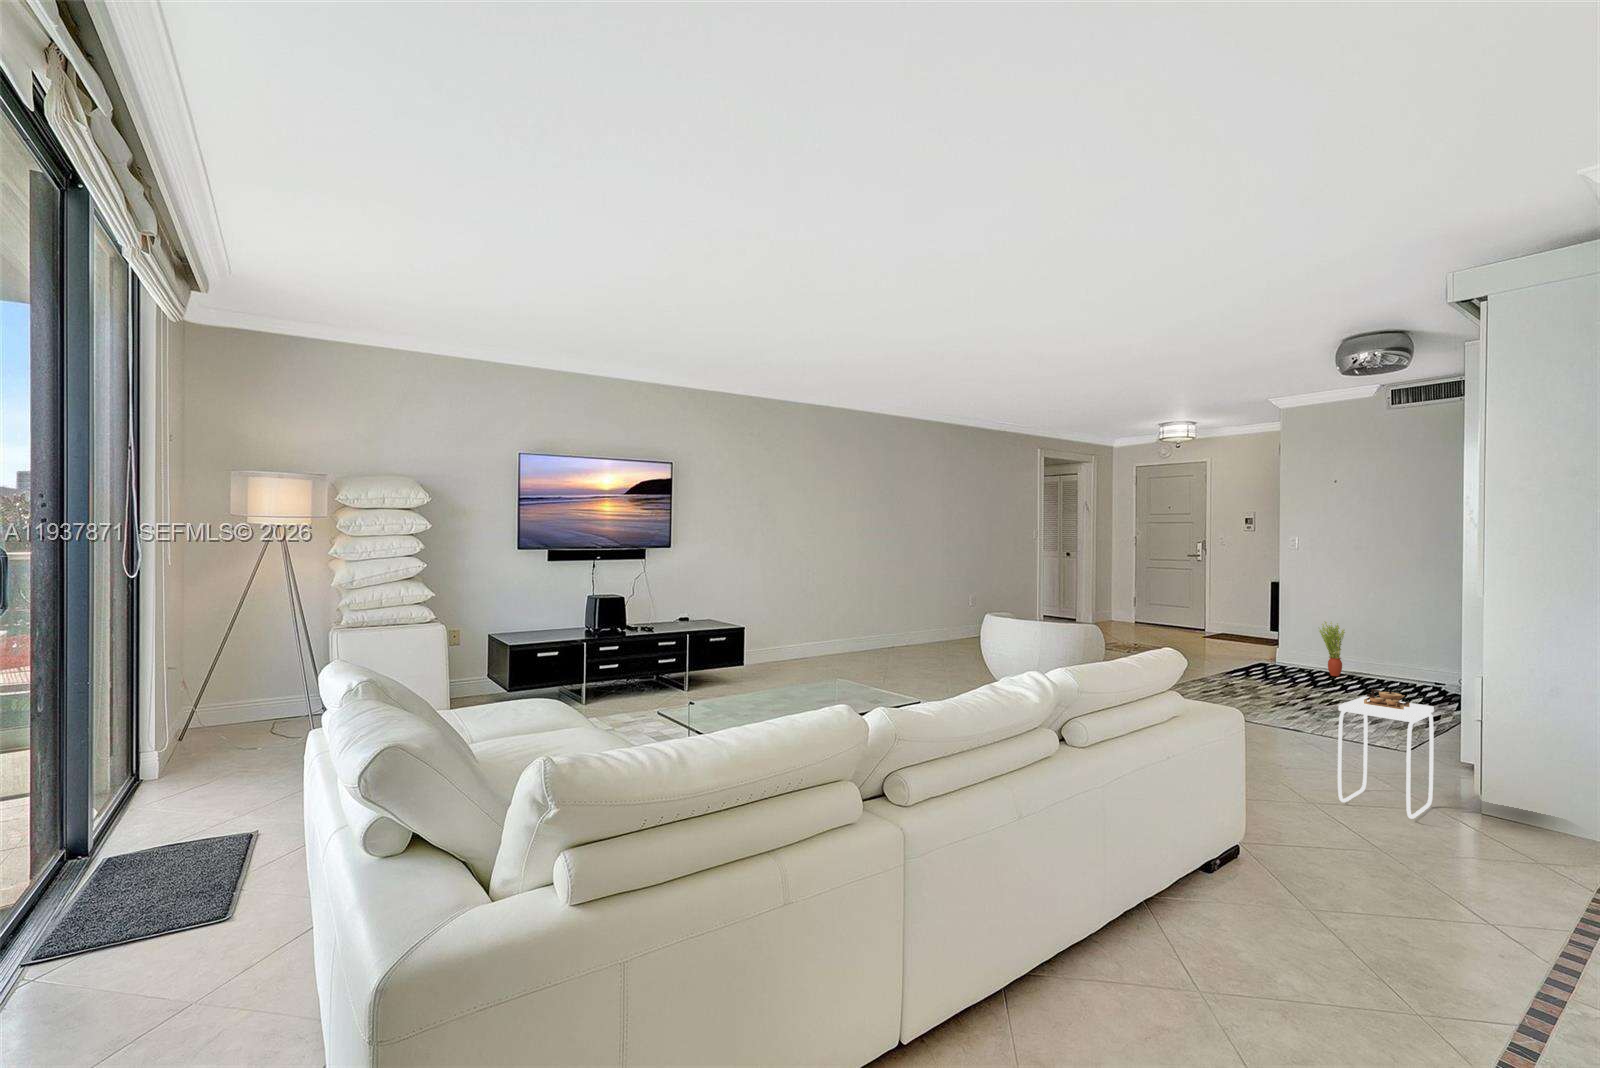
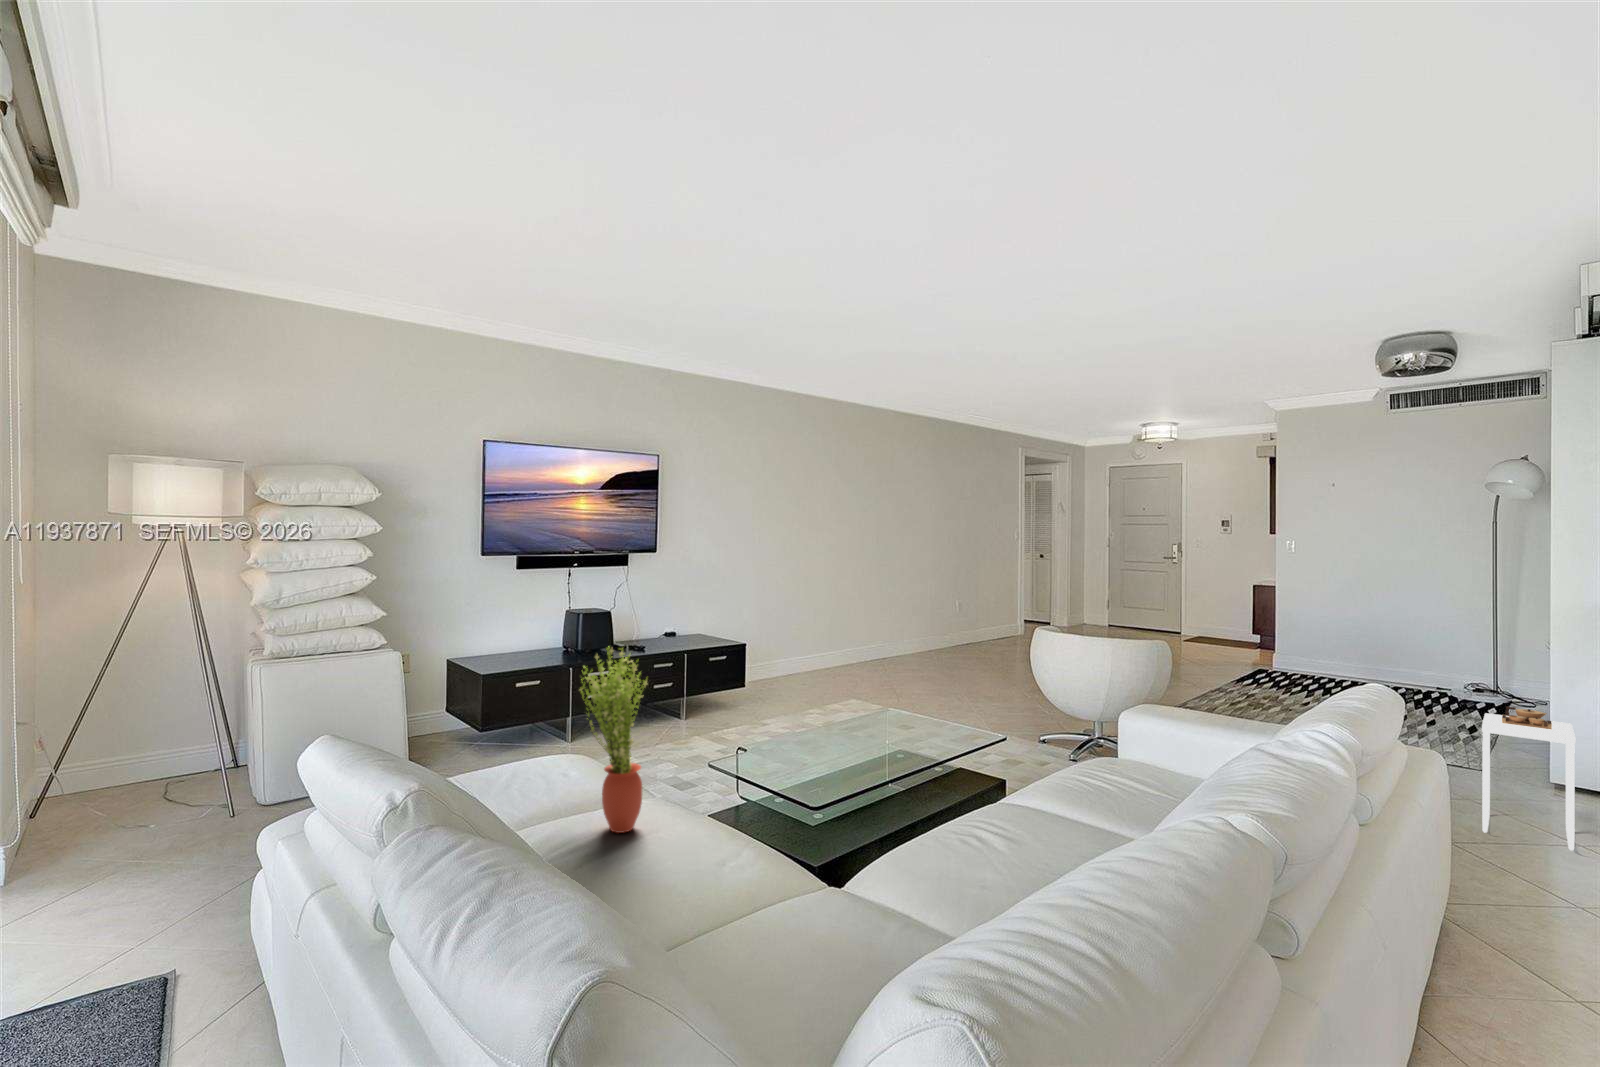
potted plant: present [1319,622,1345,676] -> present [580,647,647,833]

